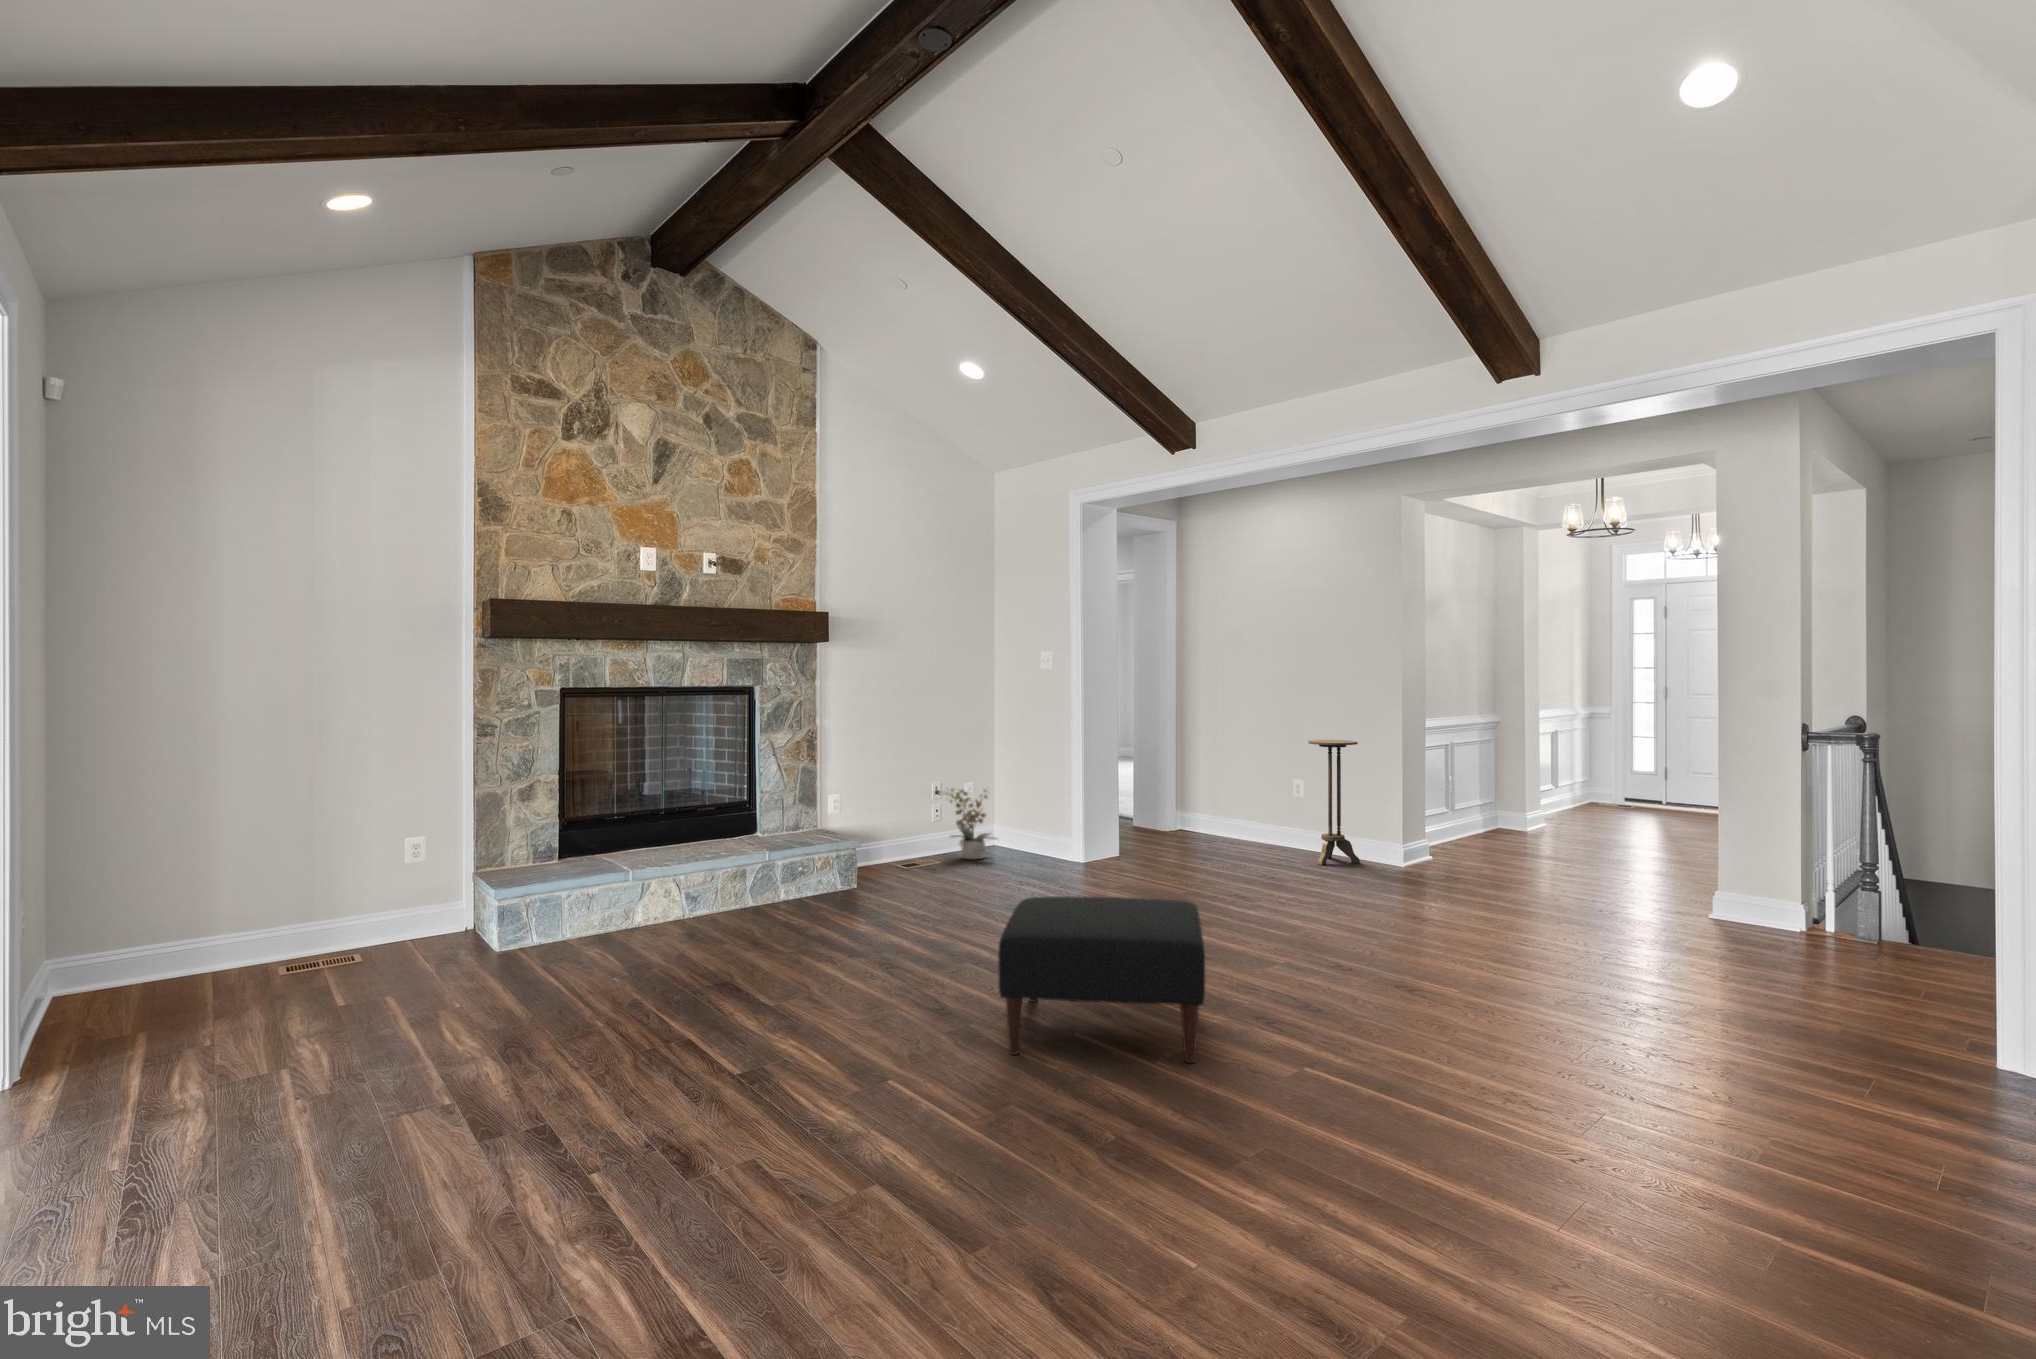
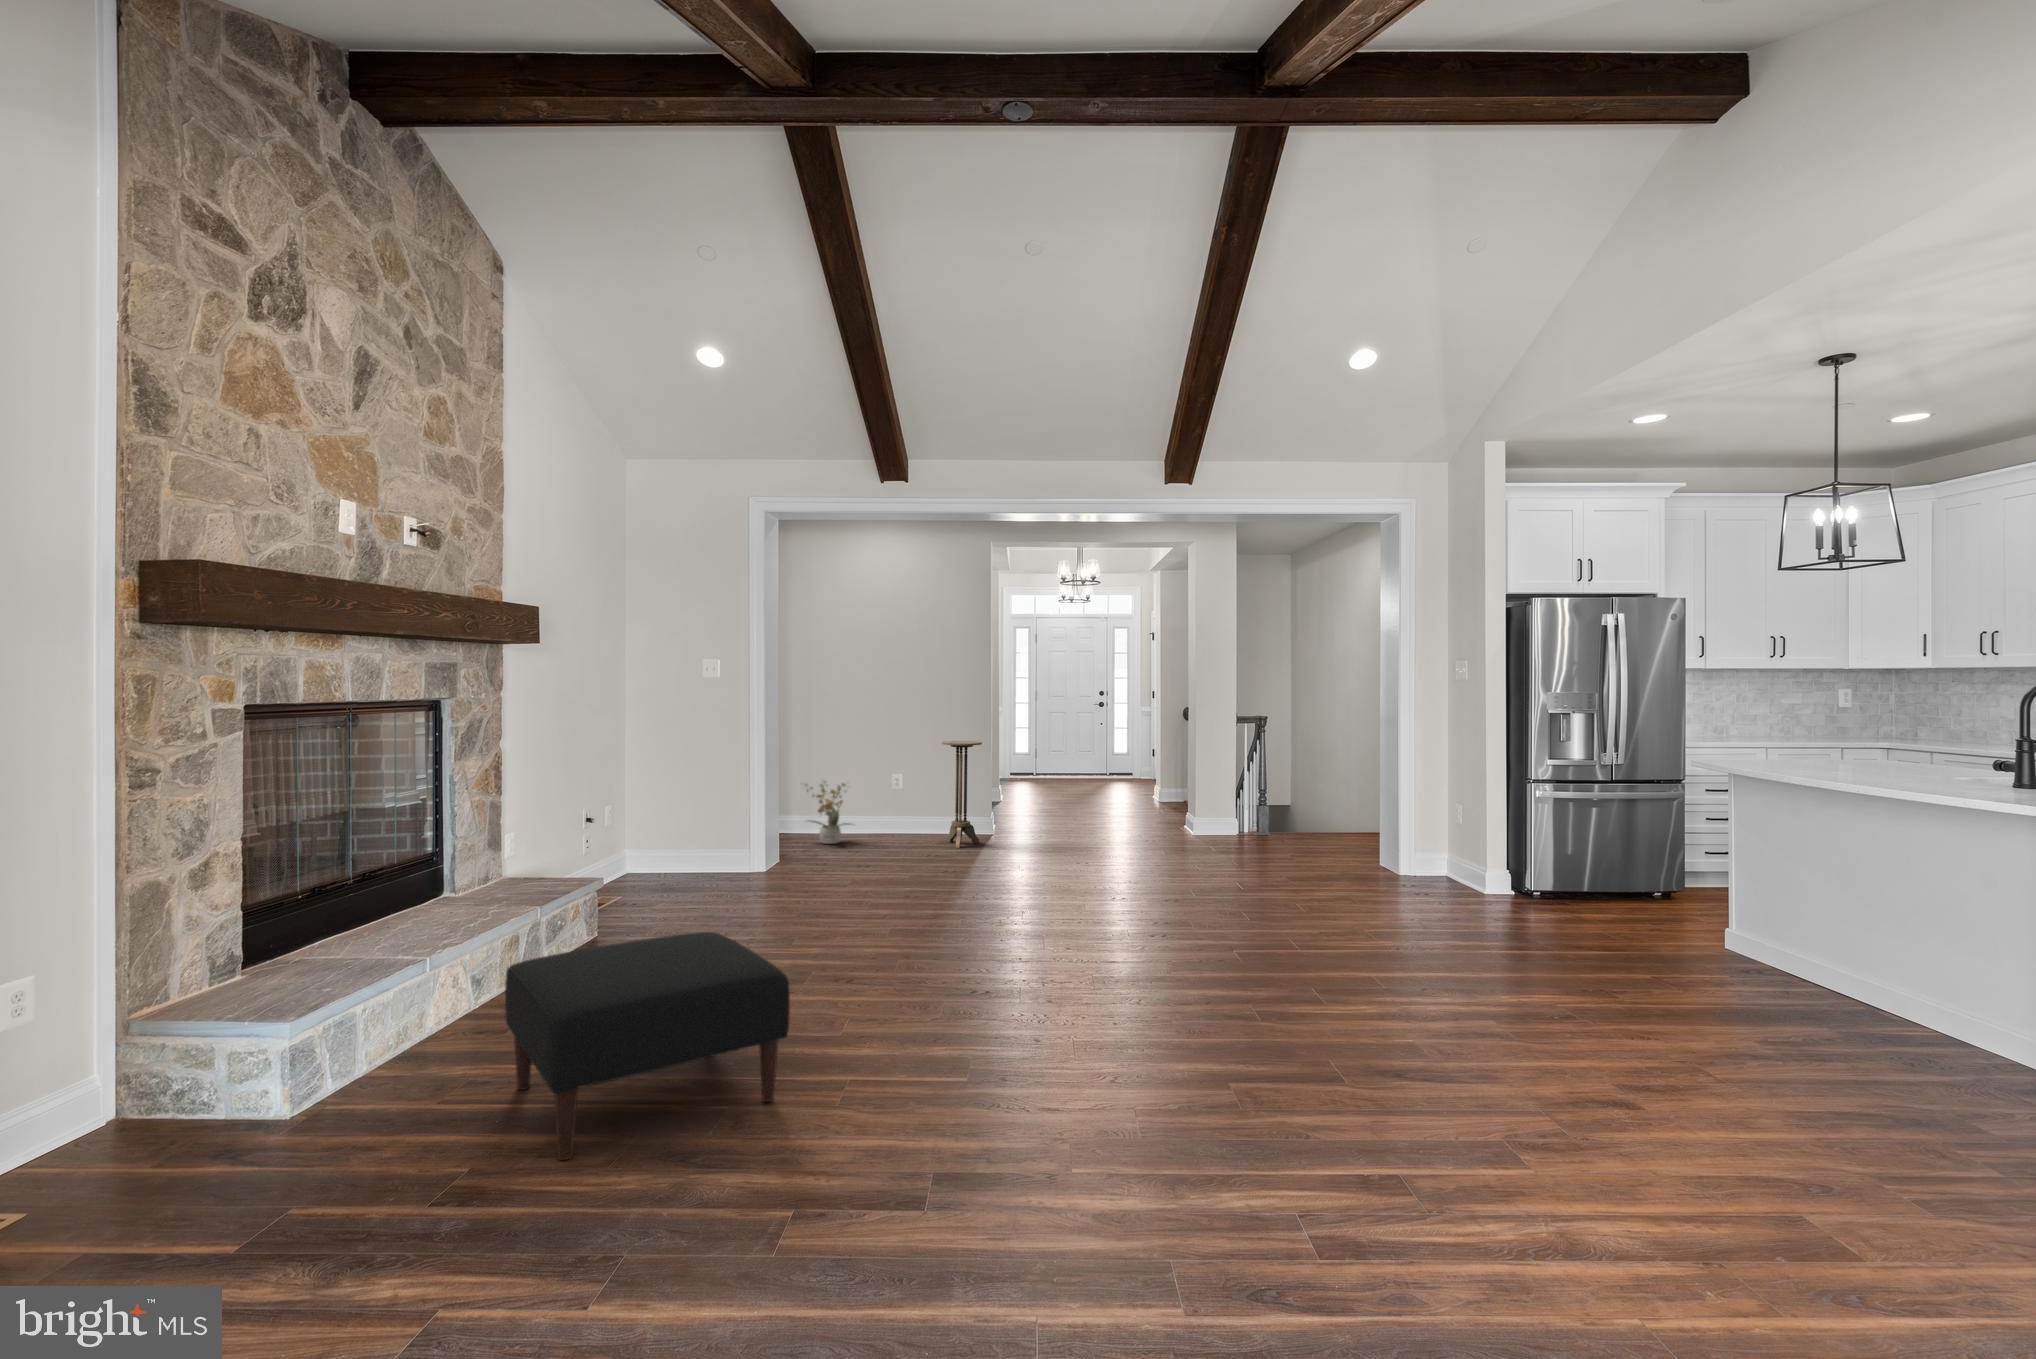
potted plant: present [950,788,997,859] -> present [806,781,849,844]
ottoman: present [998,896,1205,1063] -> present [505,932,790,1160]

